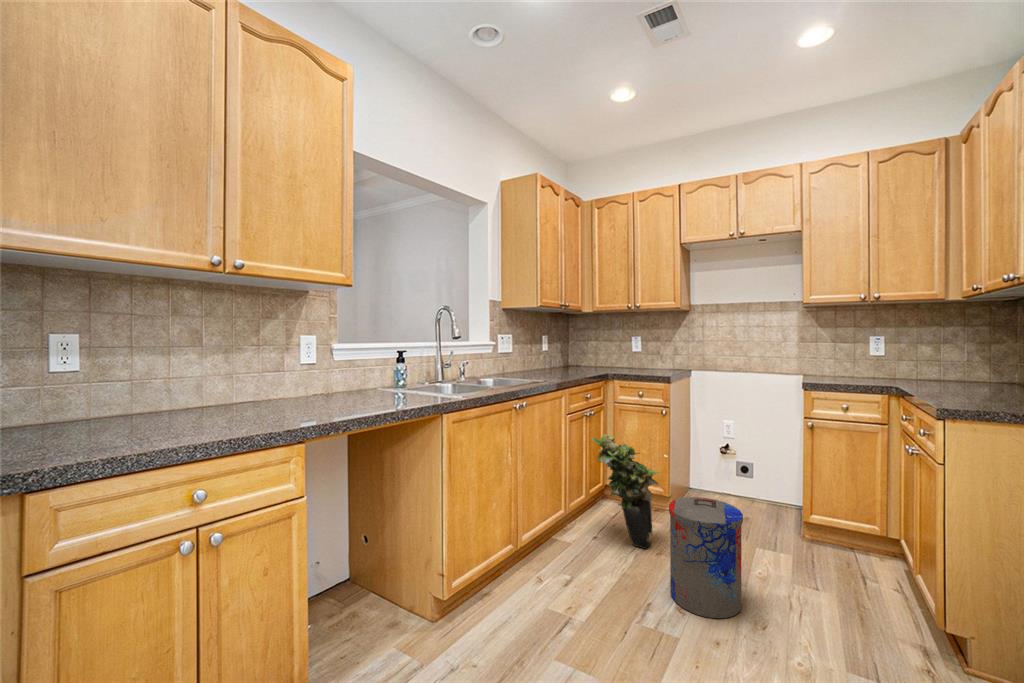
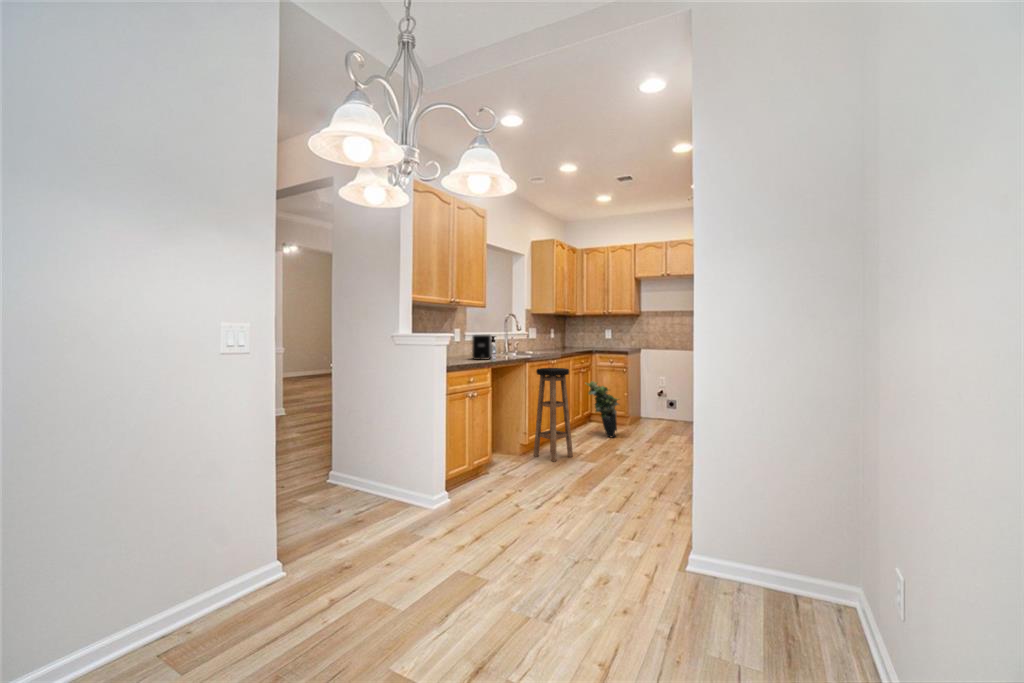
toaster: none [283,350,366,416] -> present [472,335,492,360]
bar stool: none [466,422,554,657] -> present [534,368,573,462]
trash can: present [669,497,743,618] -> none [623,402,656,453]

